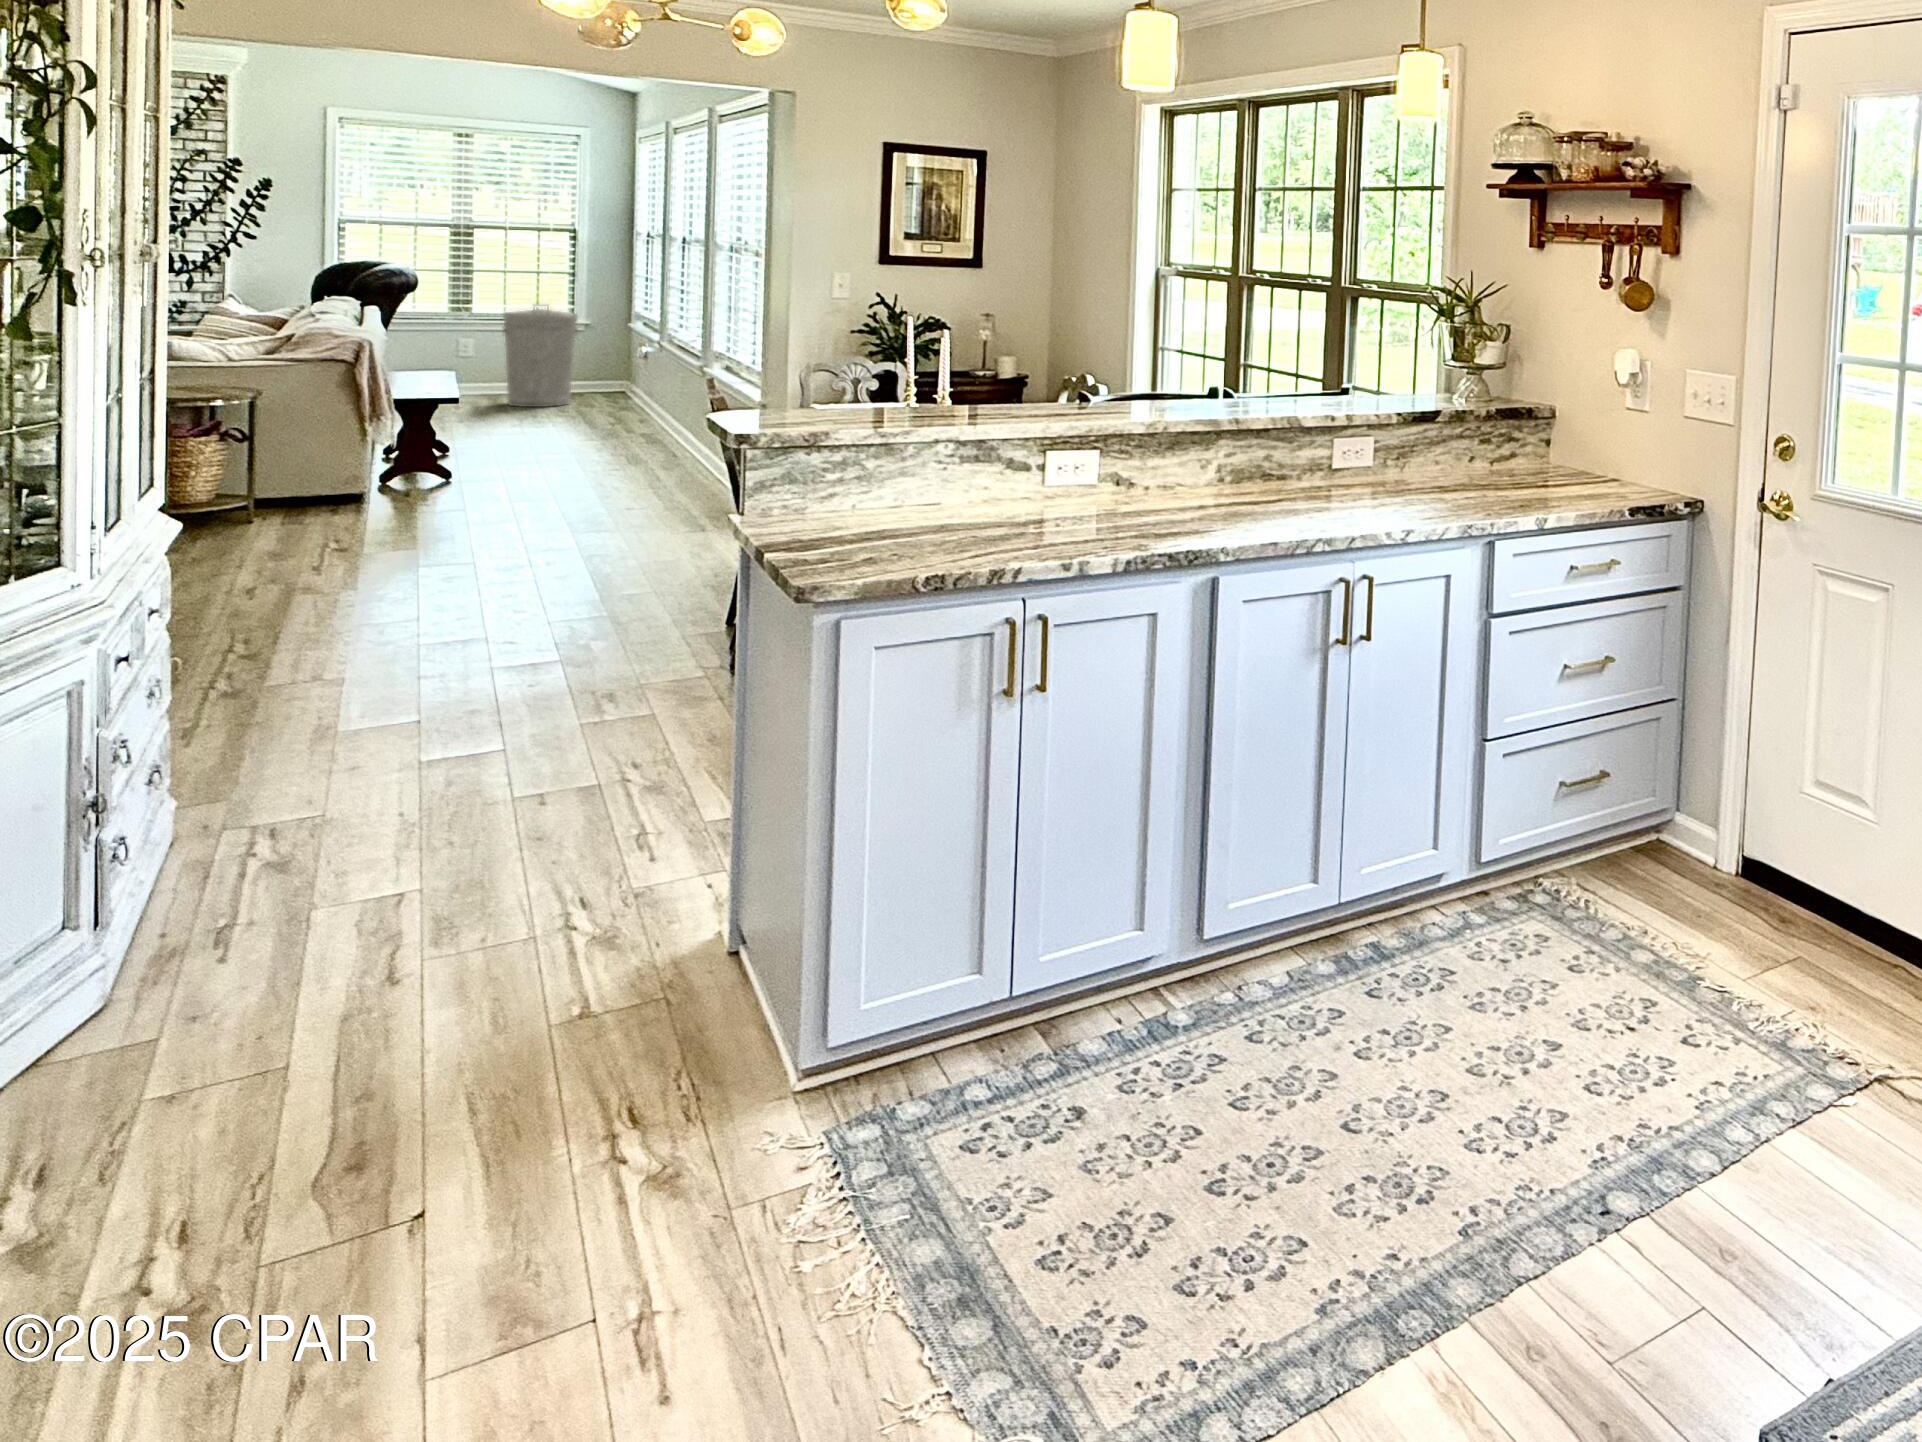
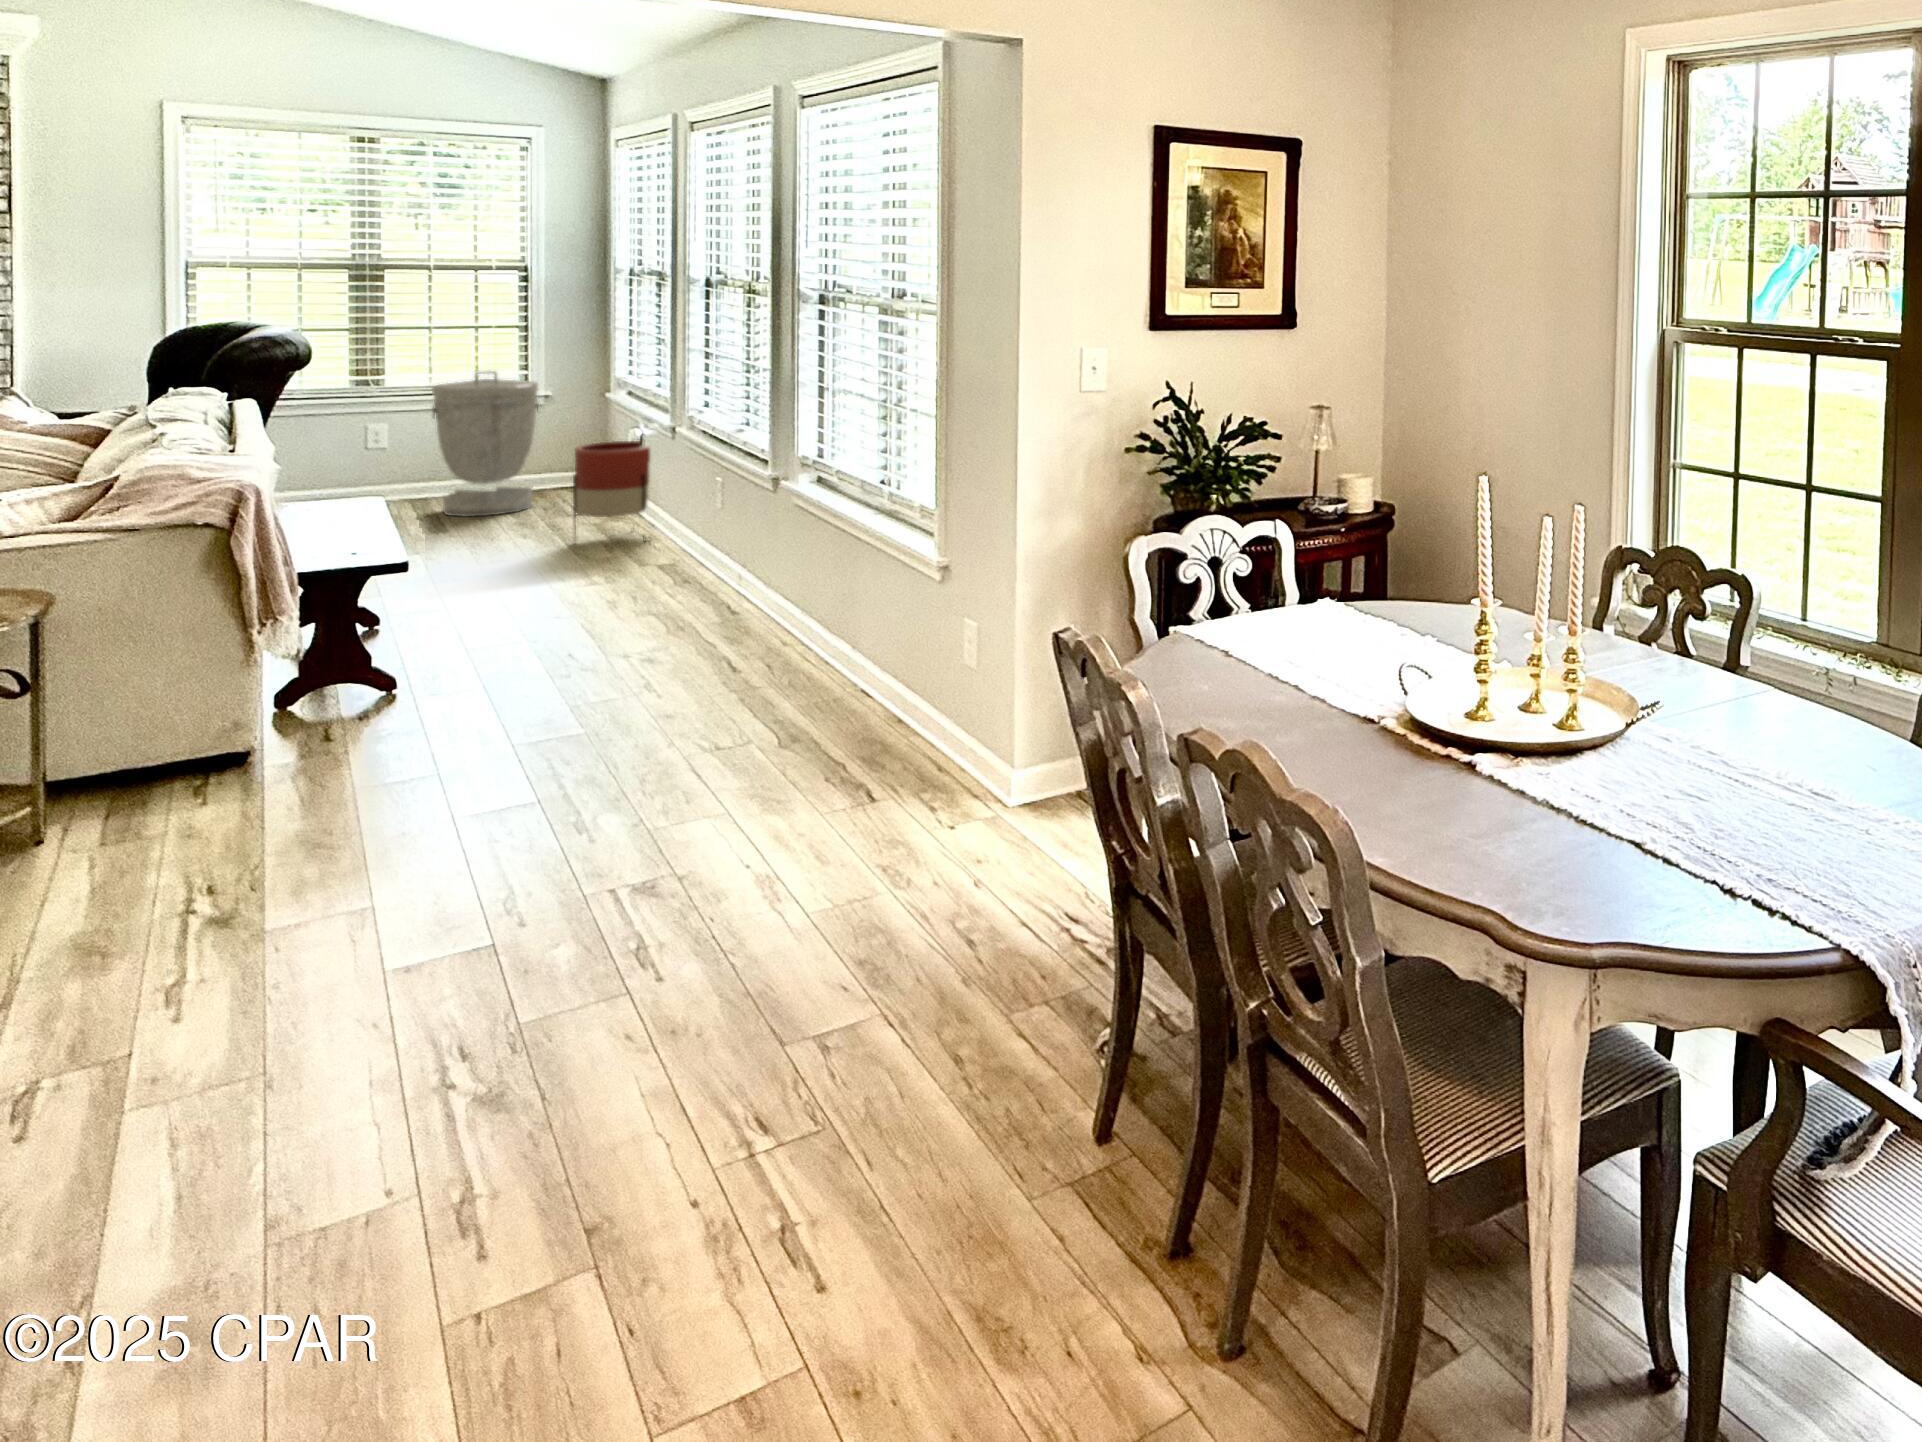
planter: none [589,354,650,425] -> present [573,441,650,519]

